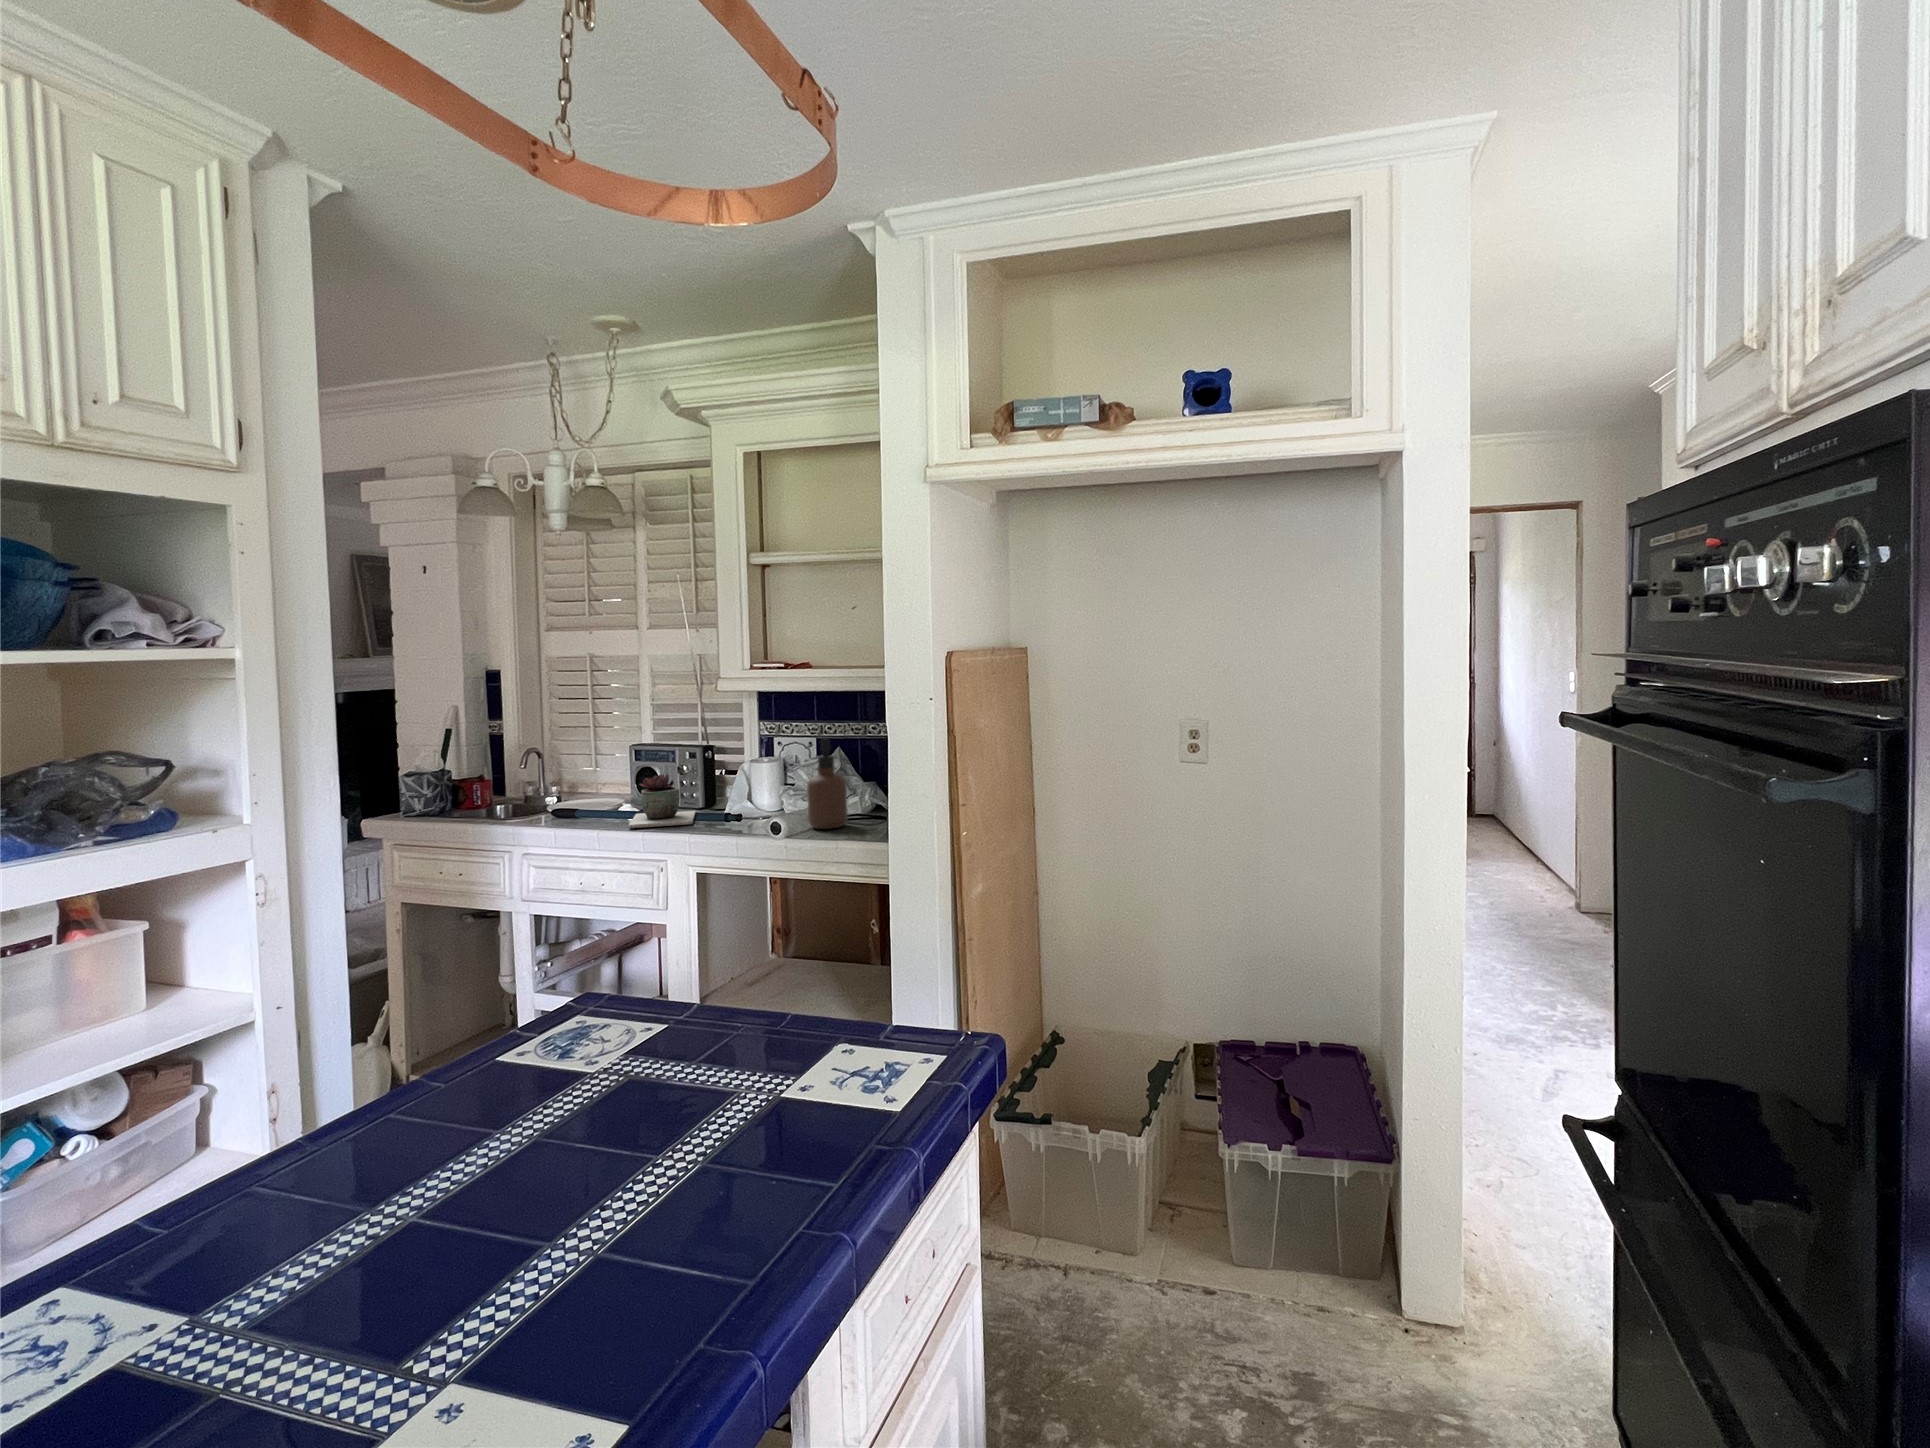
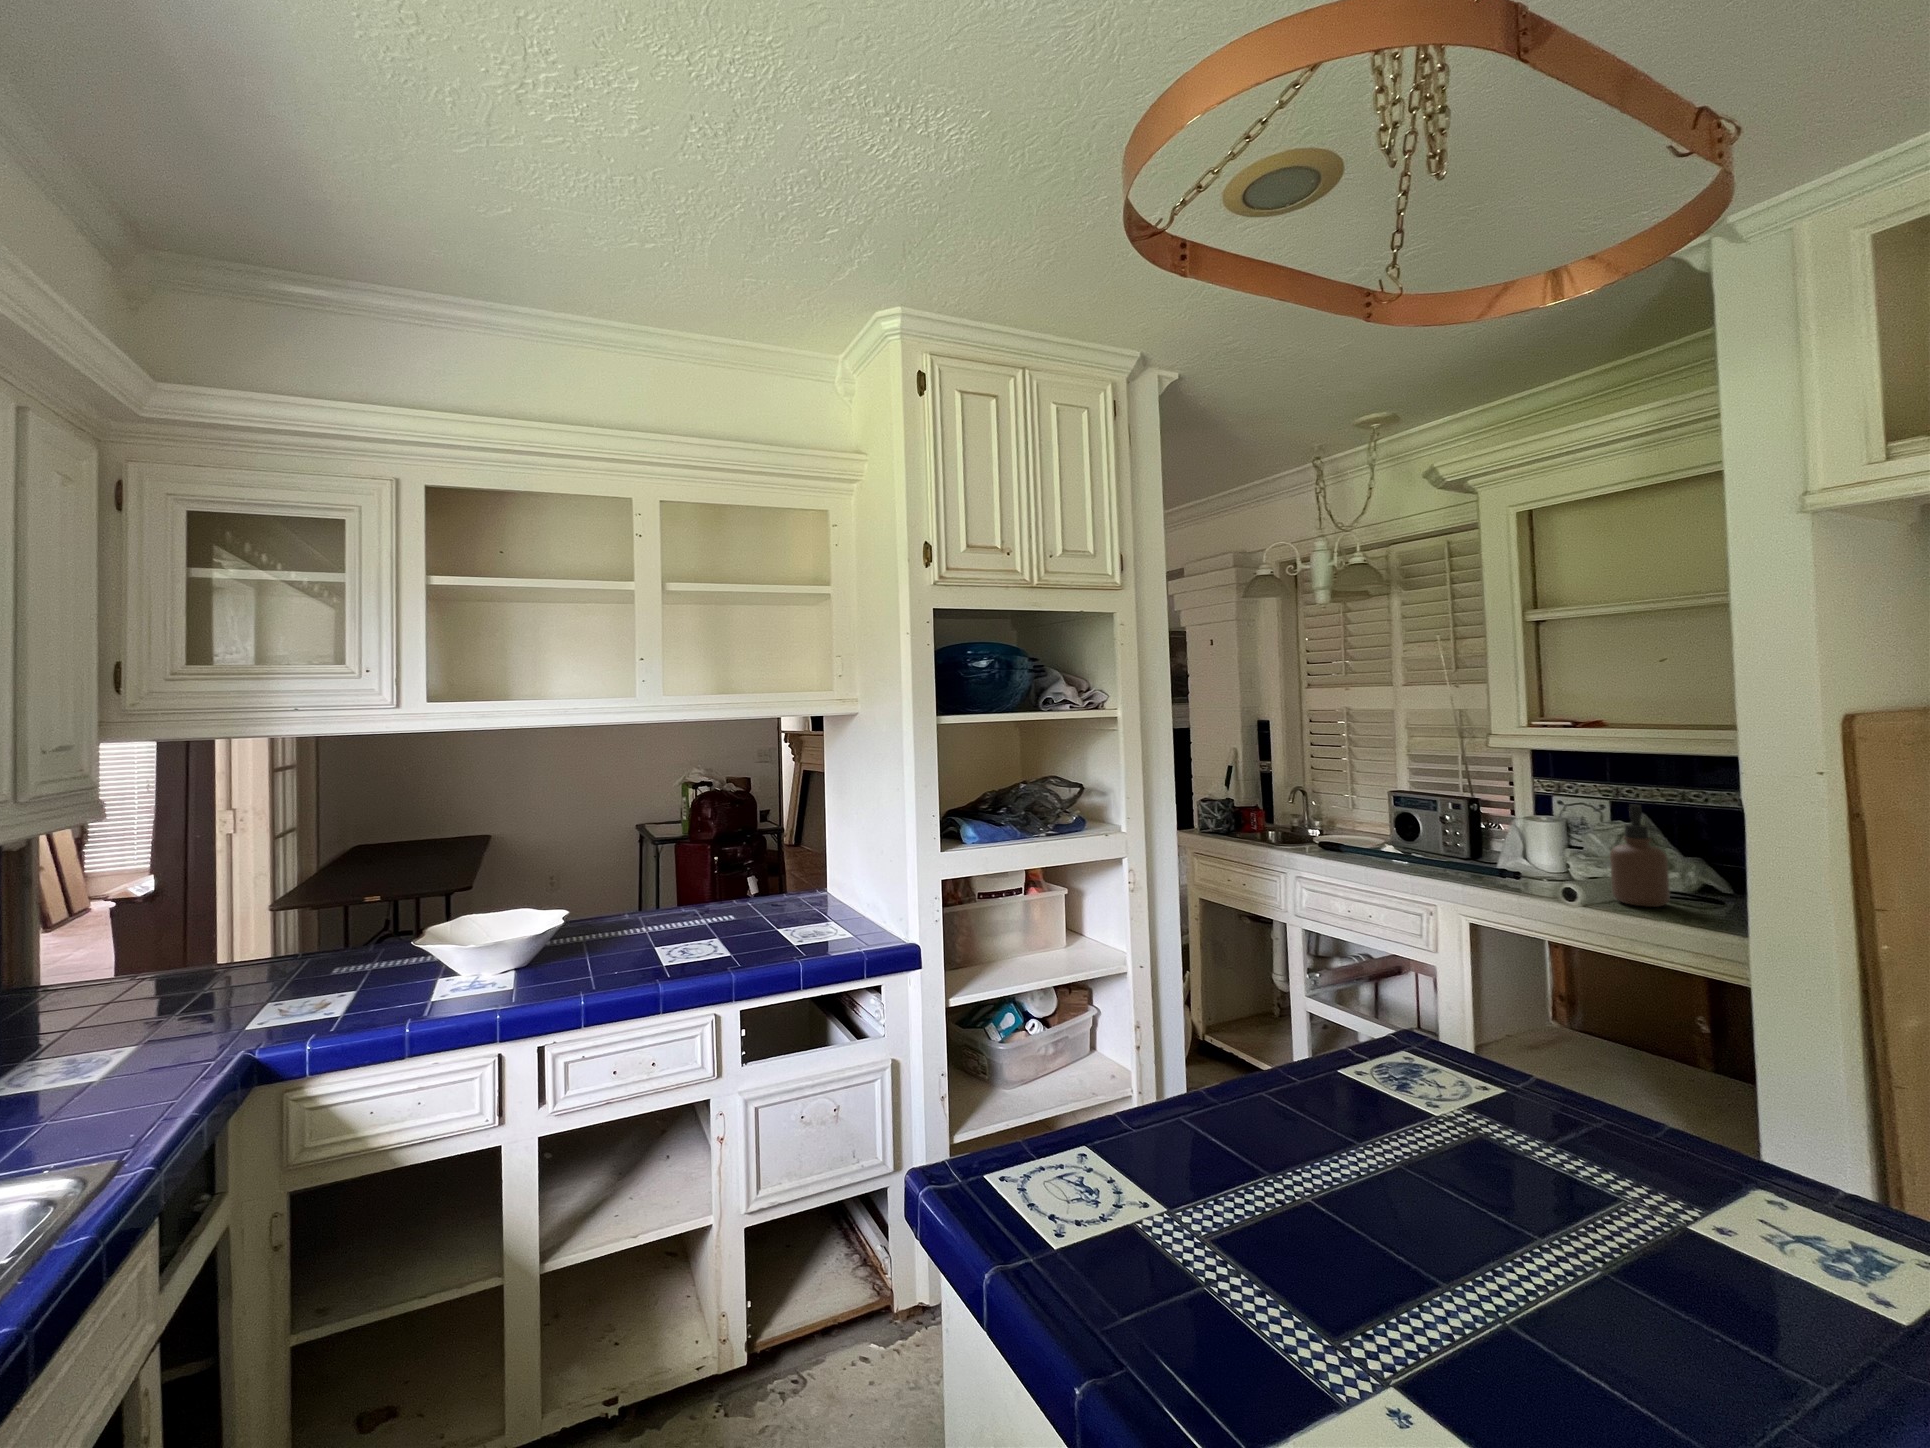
succulent plant: present [629,774,696,828] -> none [1395,822,1462,874]

